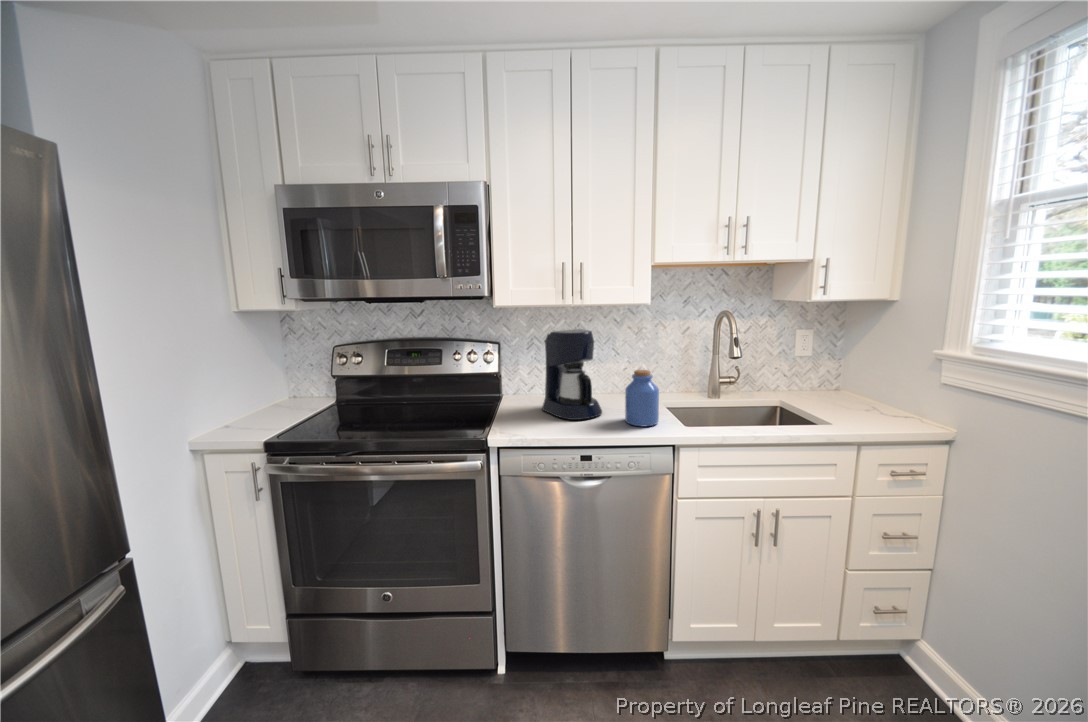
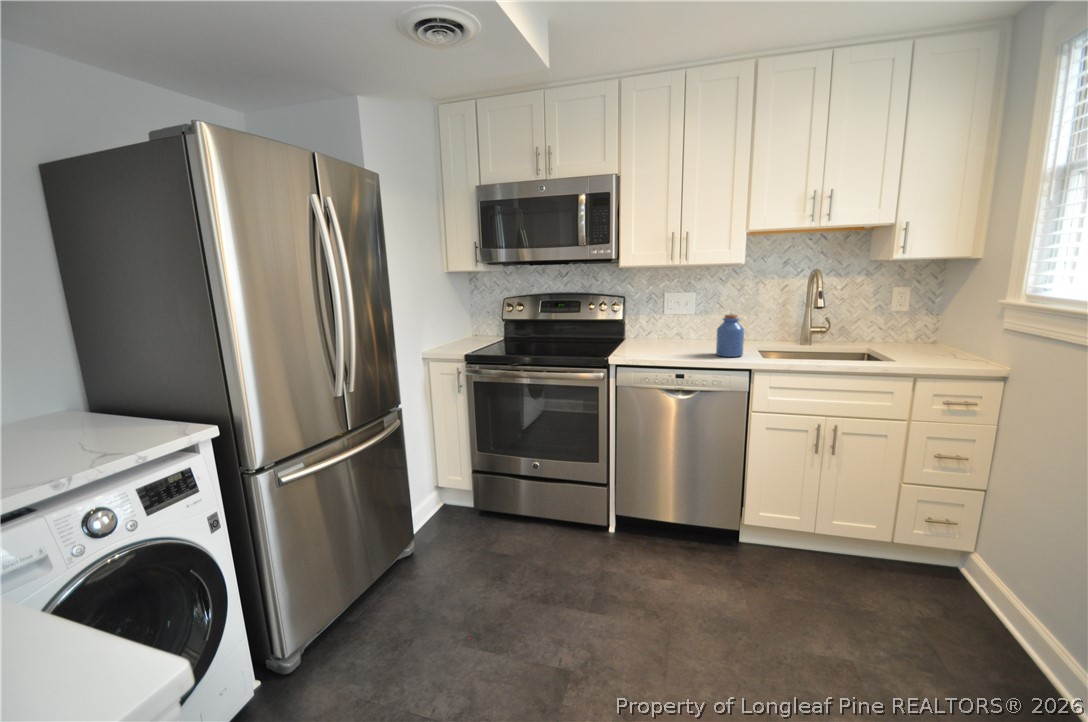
coffee maker: present [542,329,602,420] -> none [653,285,700,352]

